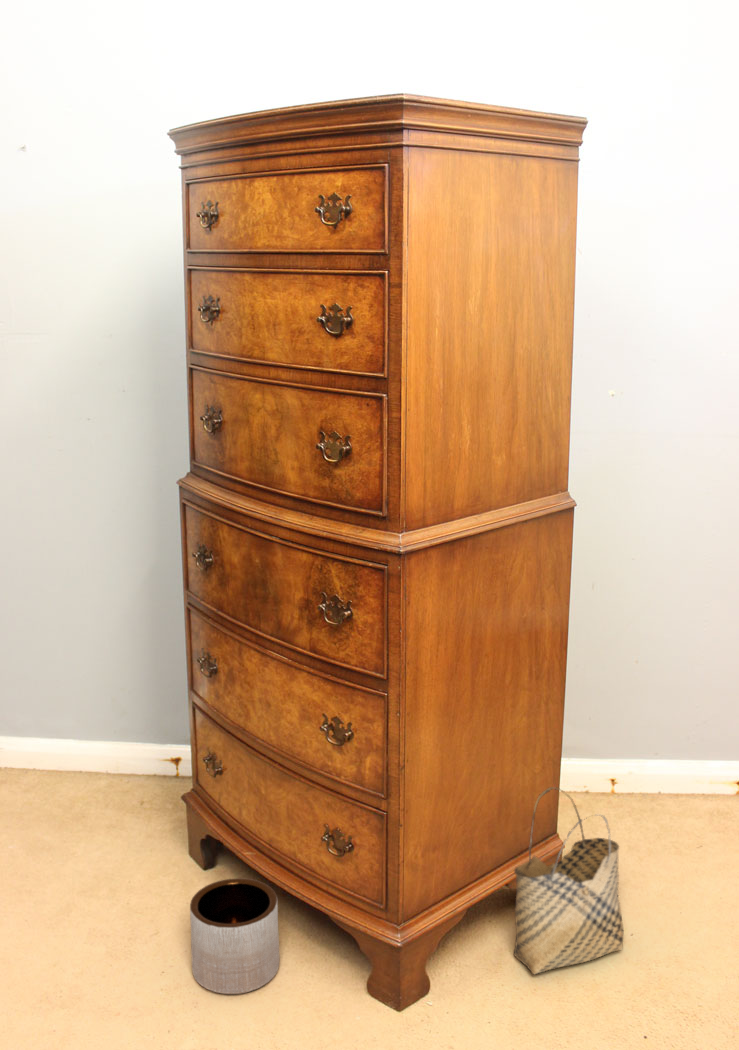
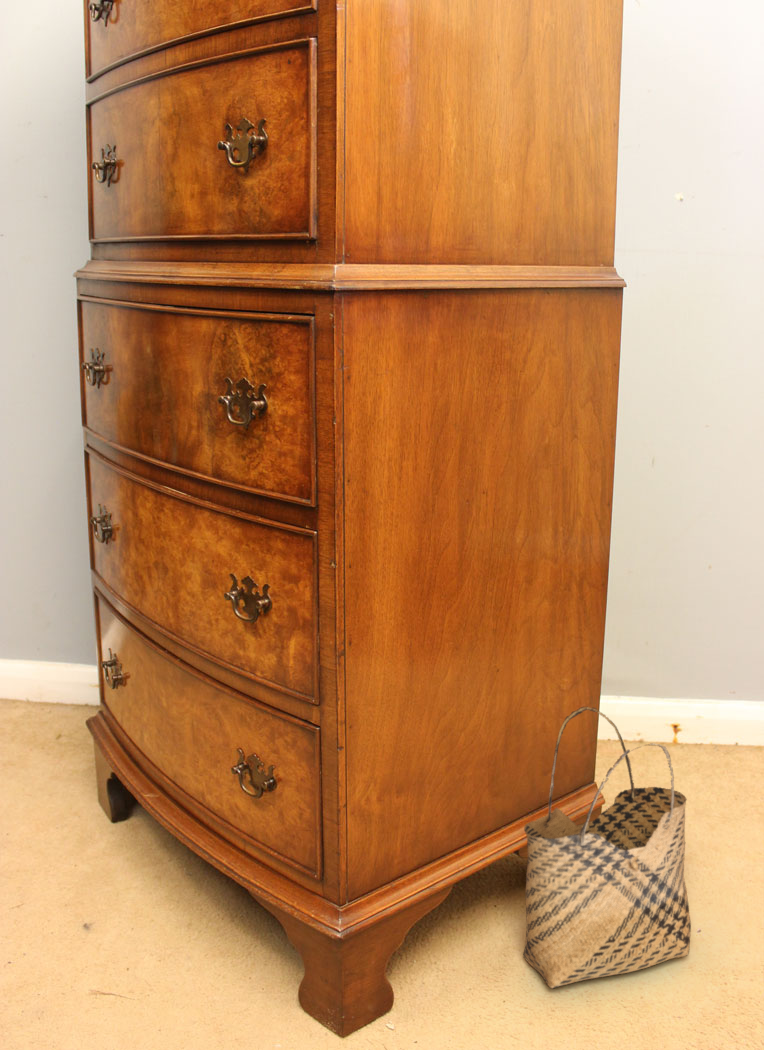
planter: present [190,878,280,994] -> none [35,828,174,999]

